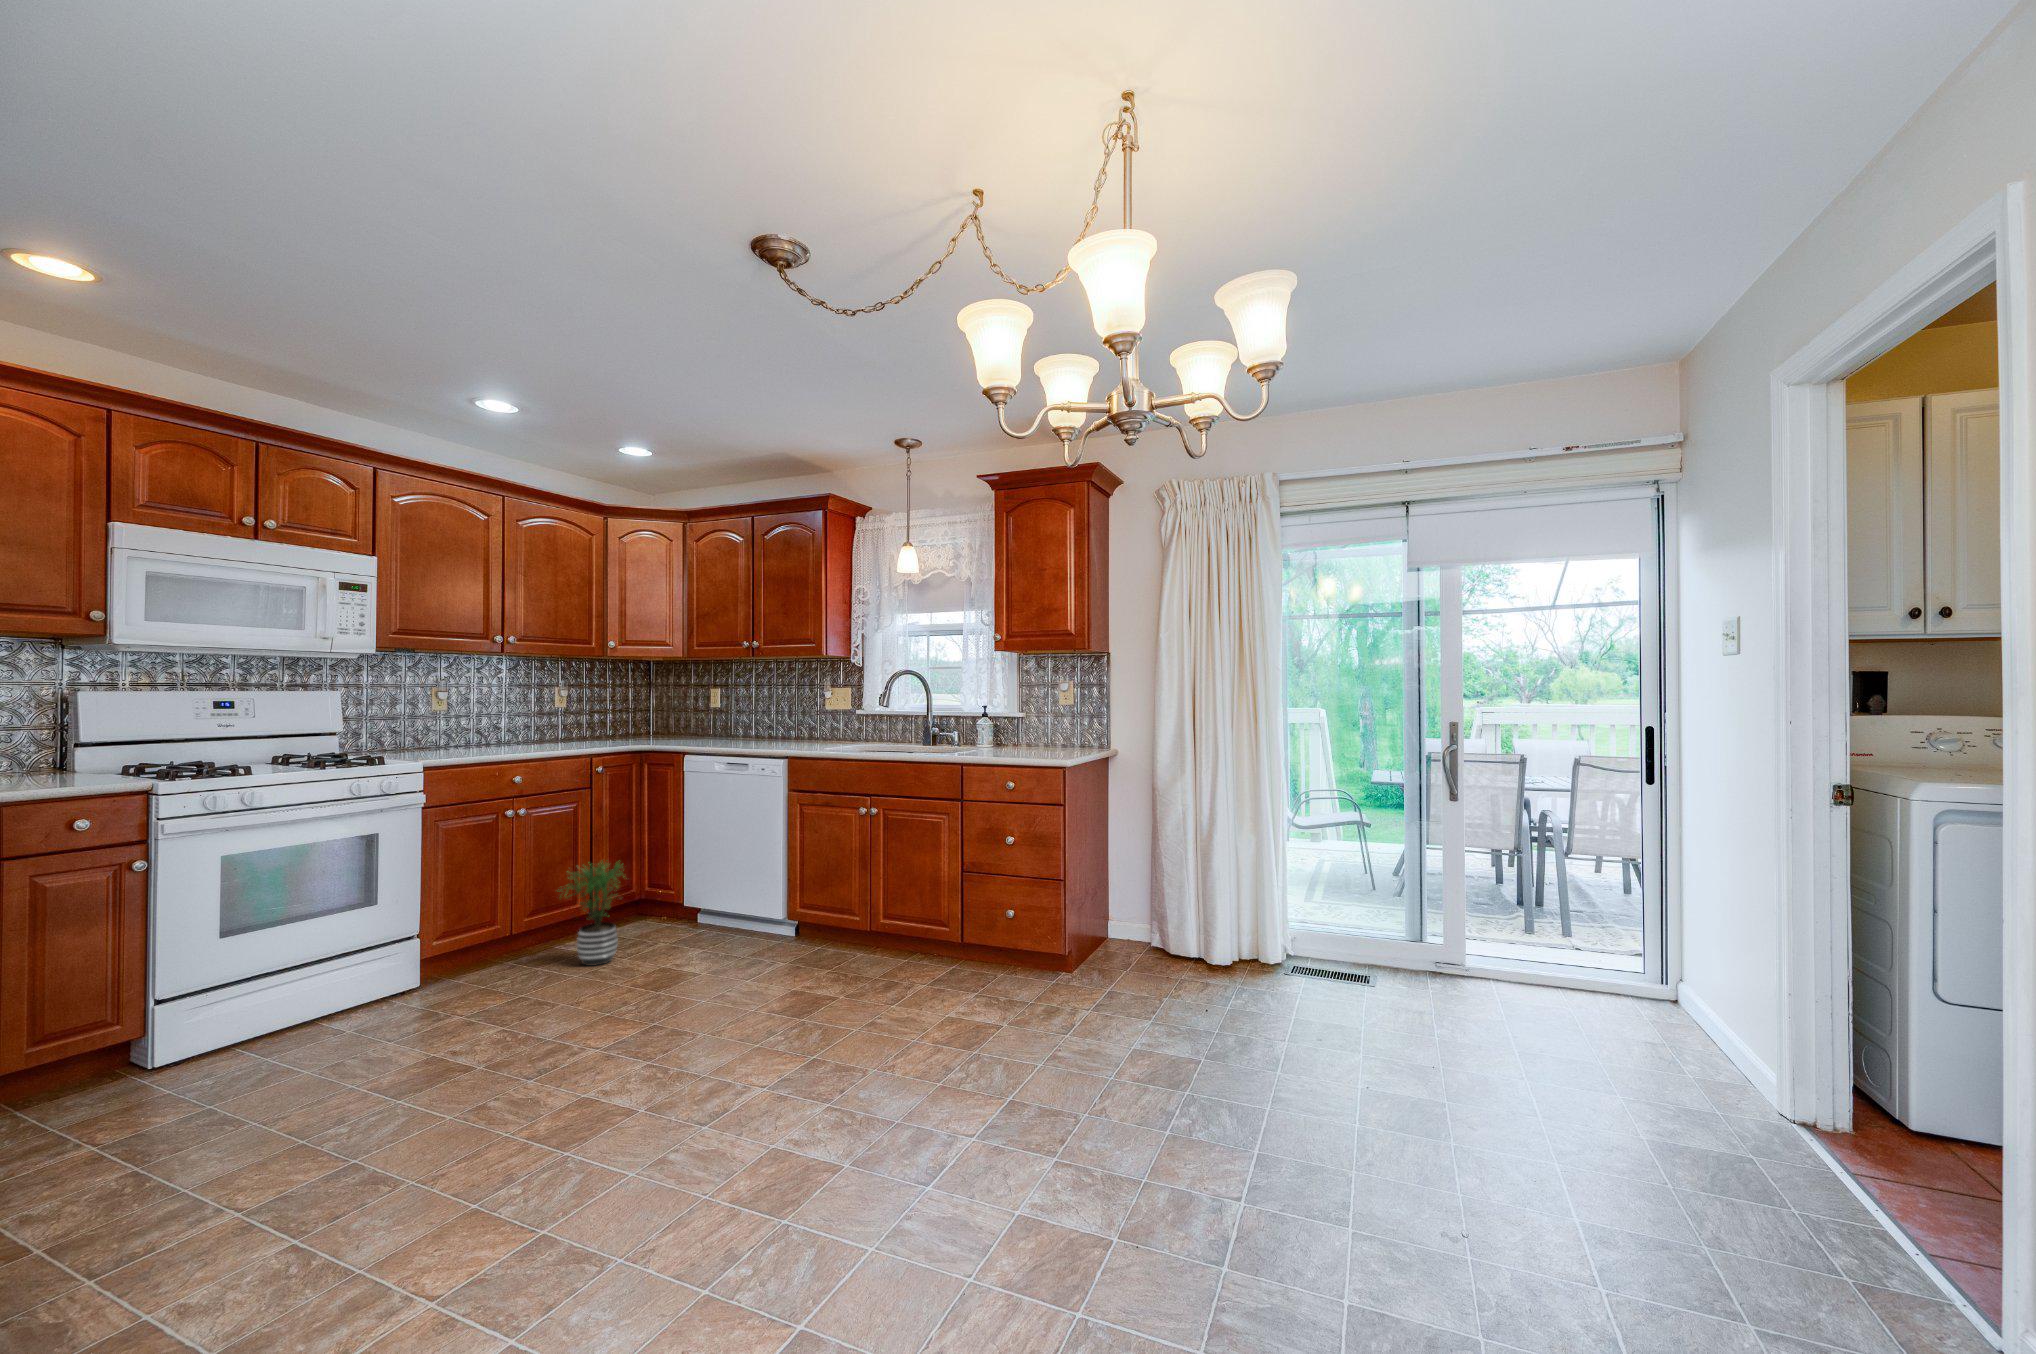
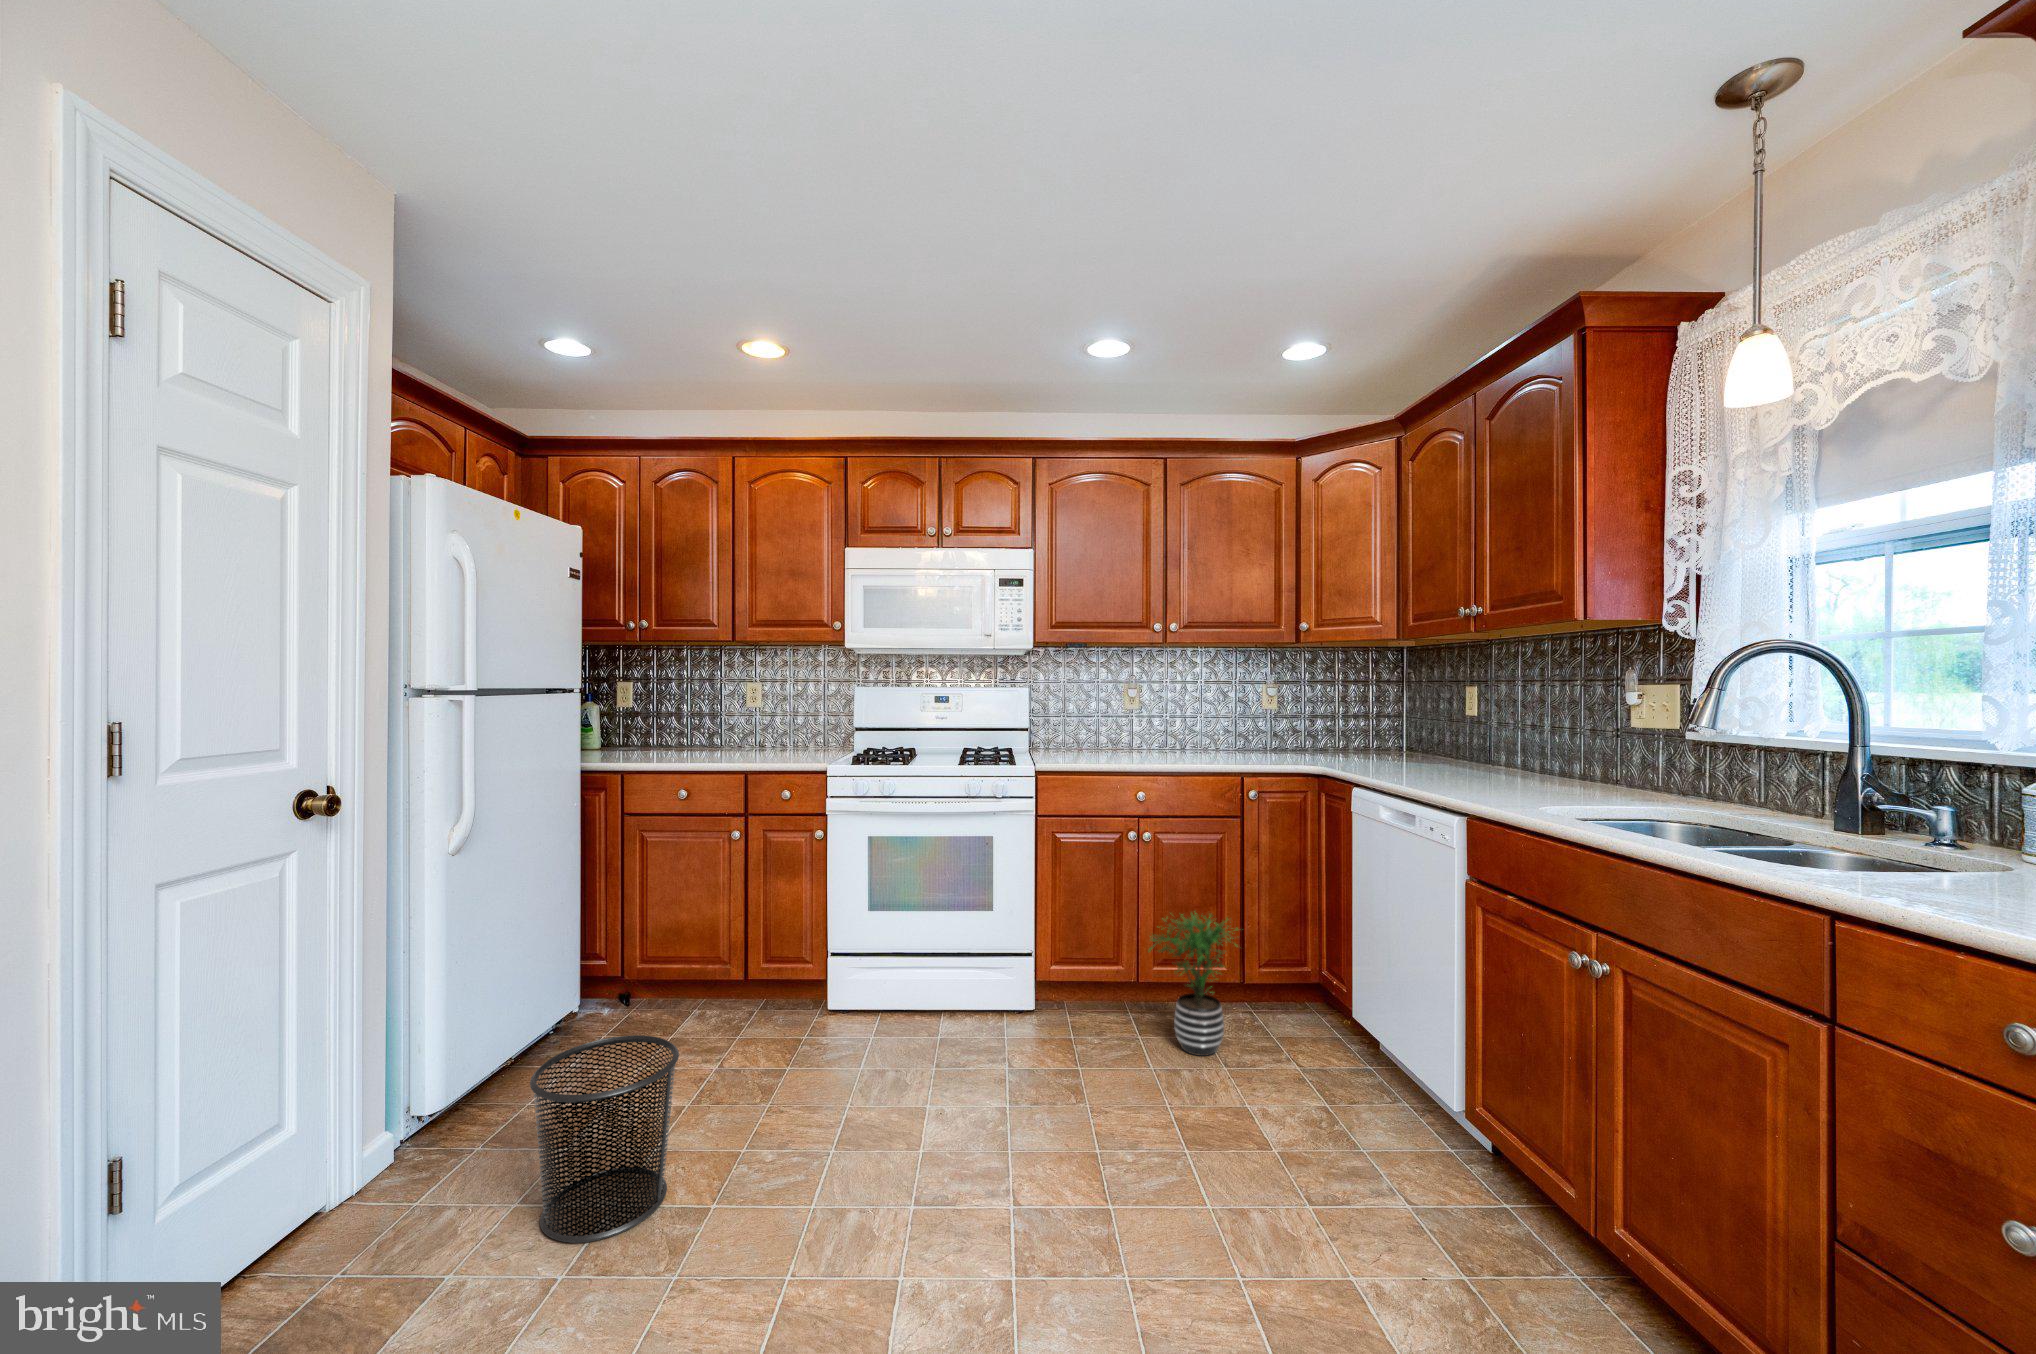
waste bin: none [174,1036,346,1232] -> present [530,1035,679,1243]

